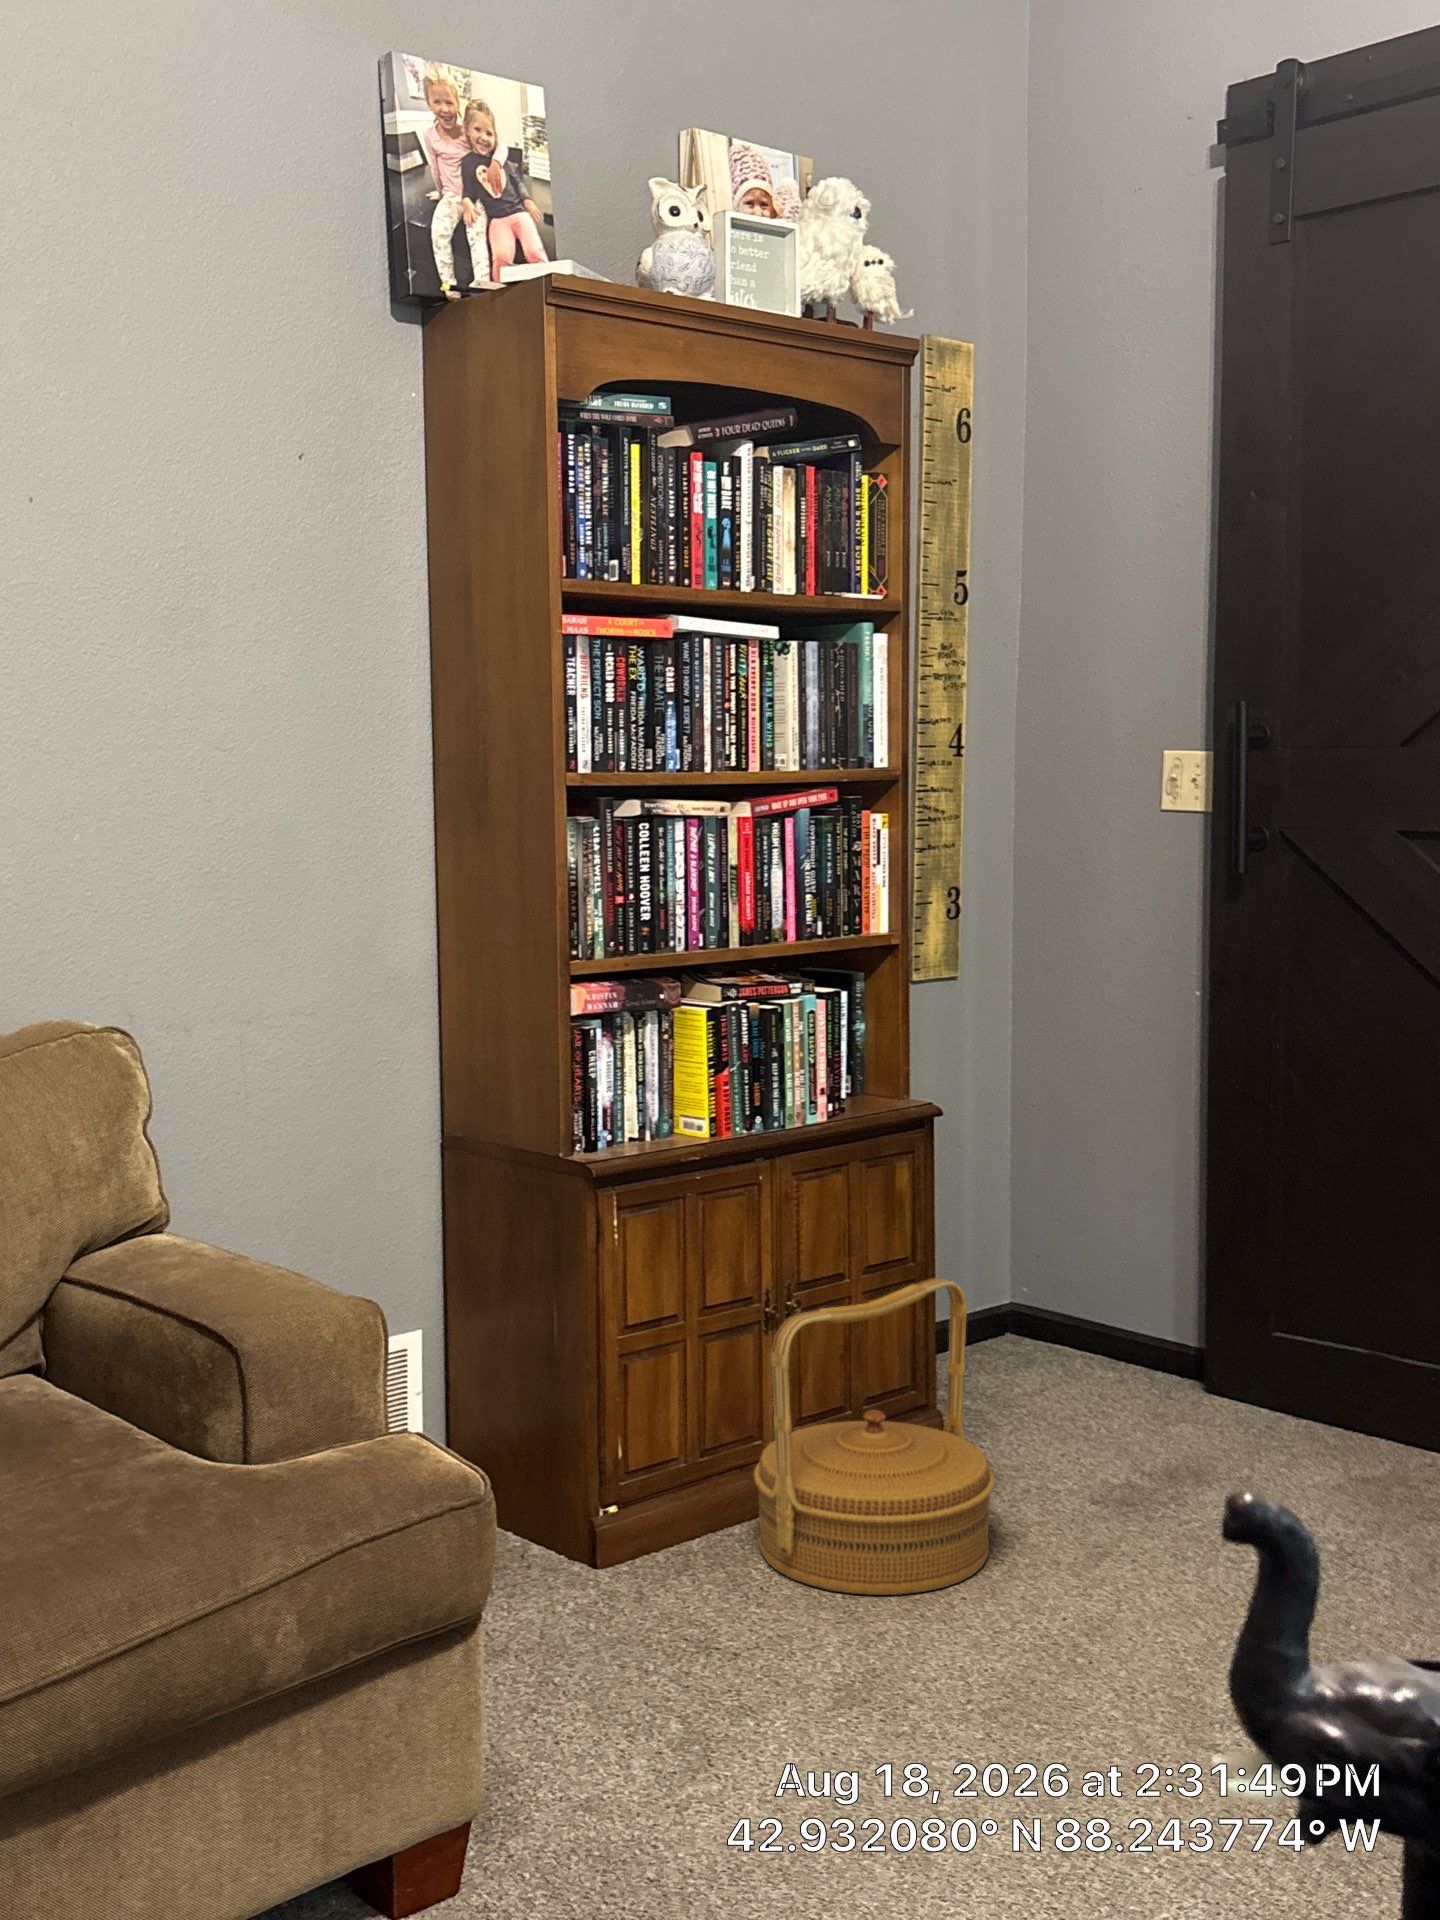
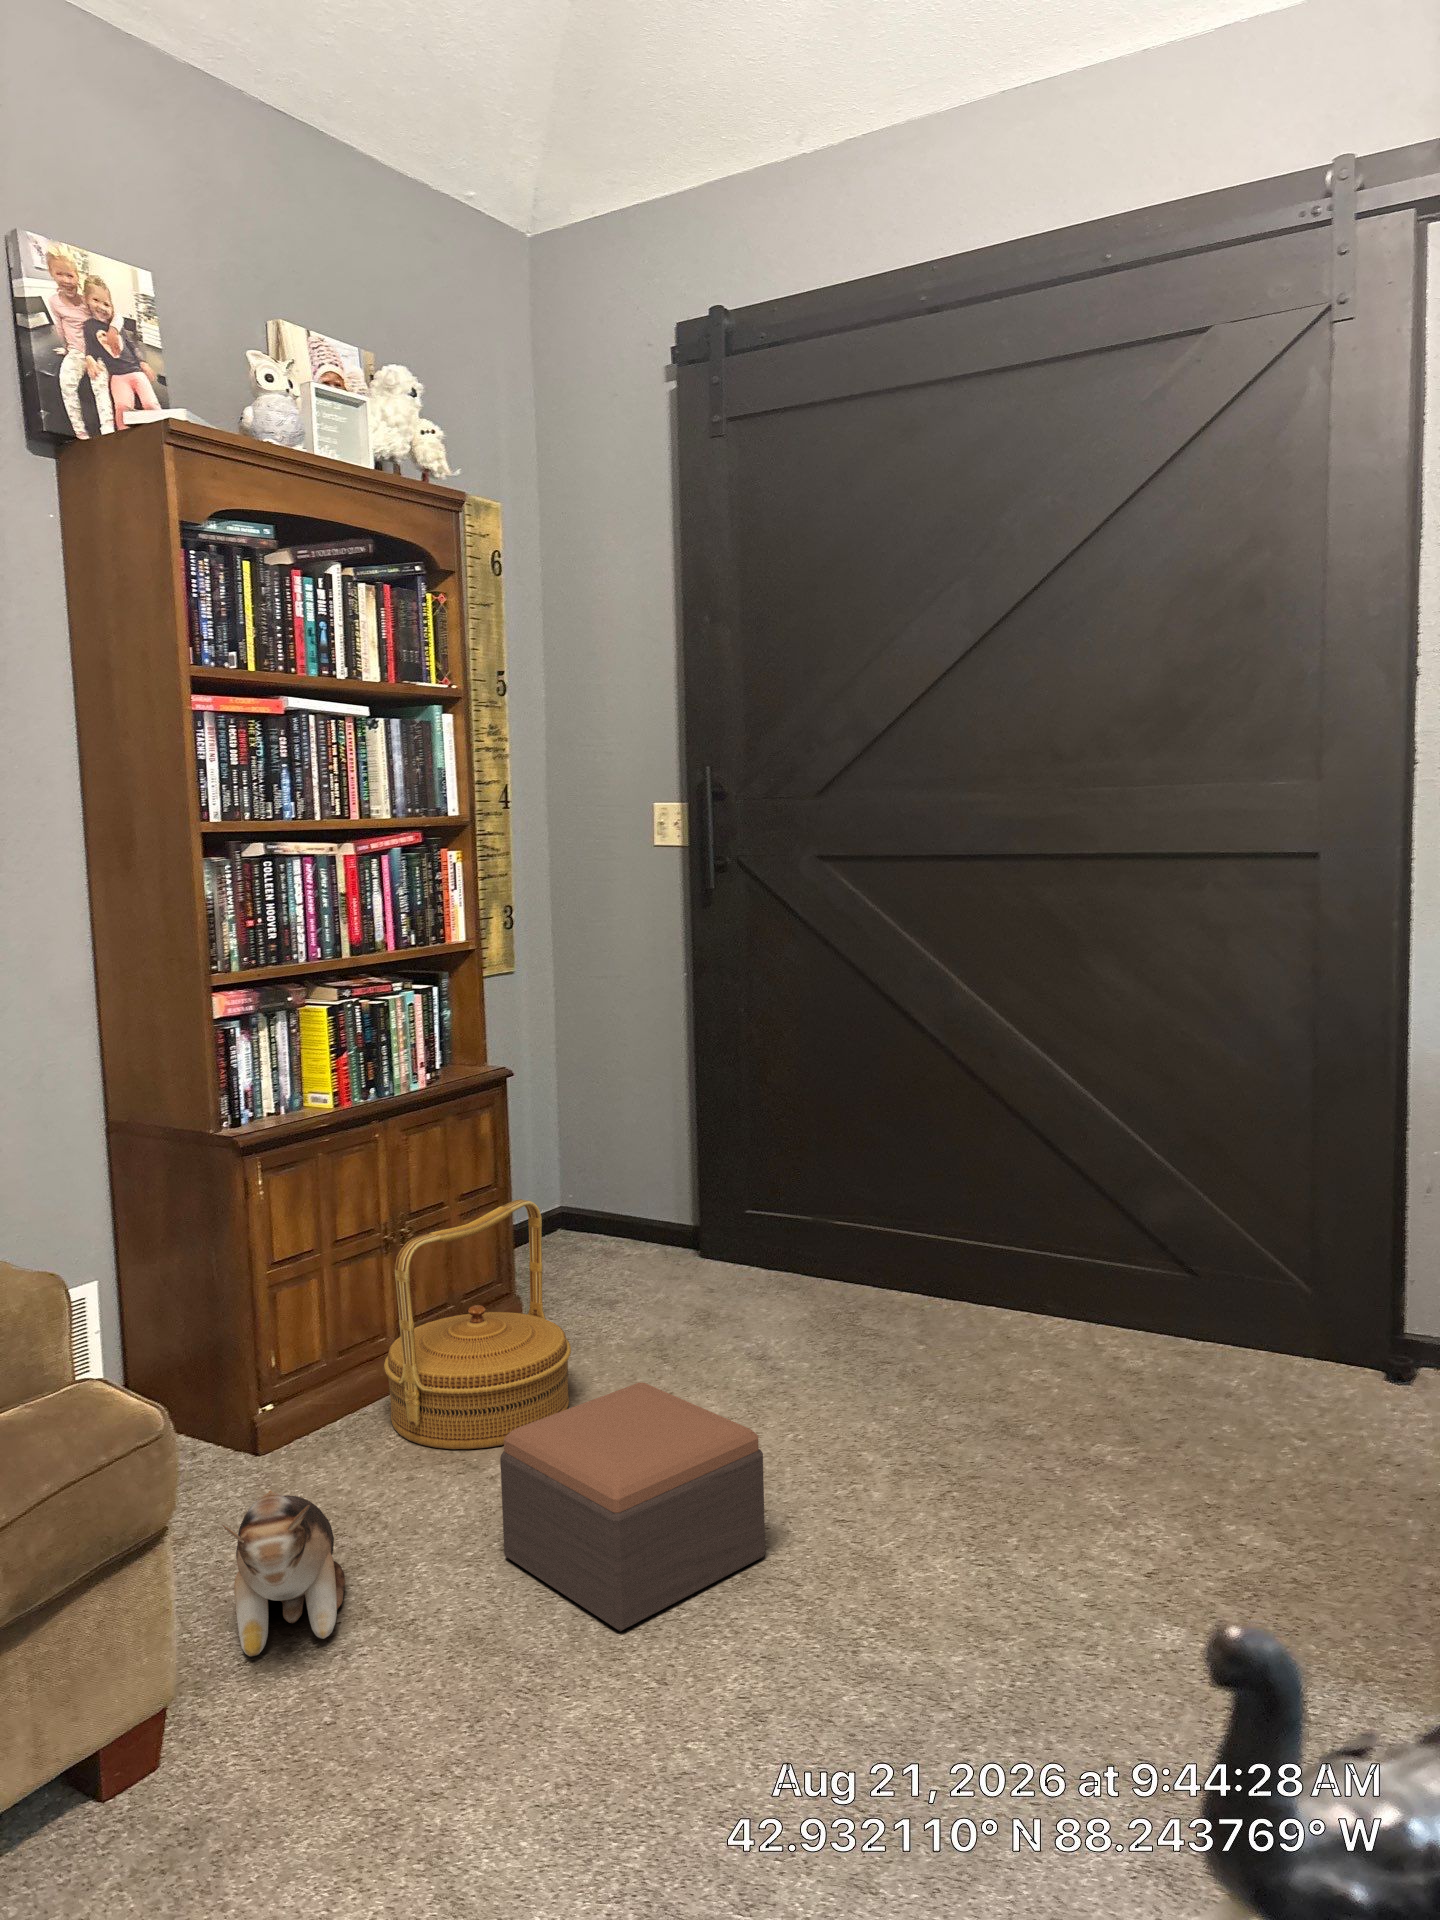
footstool: none [883,1534,1233,1849] -> present [500,1383,765,1631]
plush toy: none [541,1600,685,1798] -> present [223,1491,345,1656]

